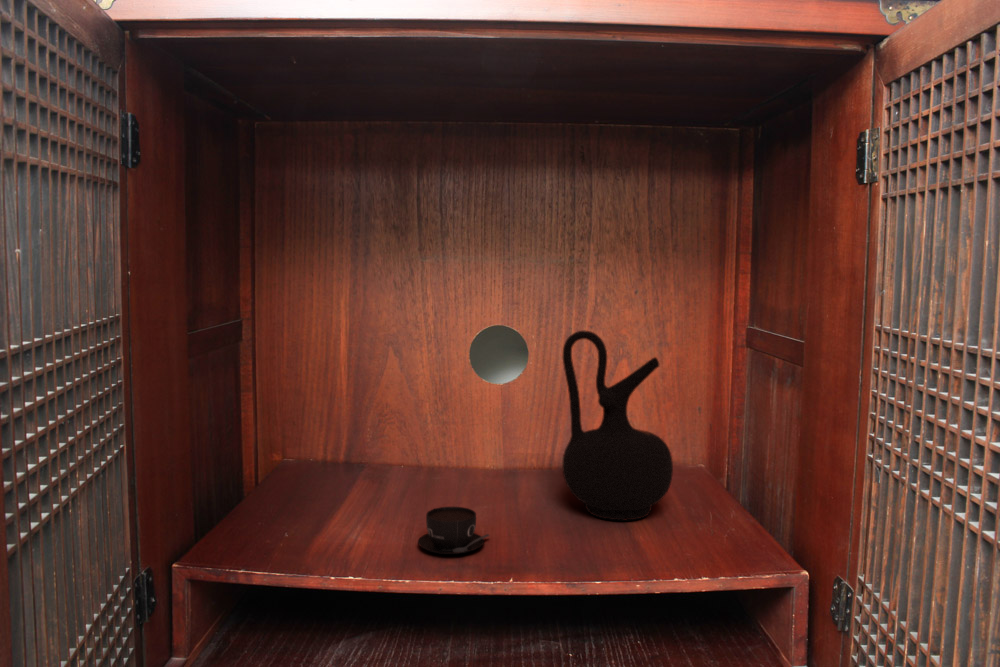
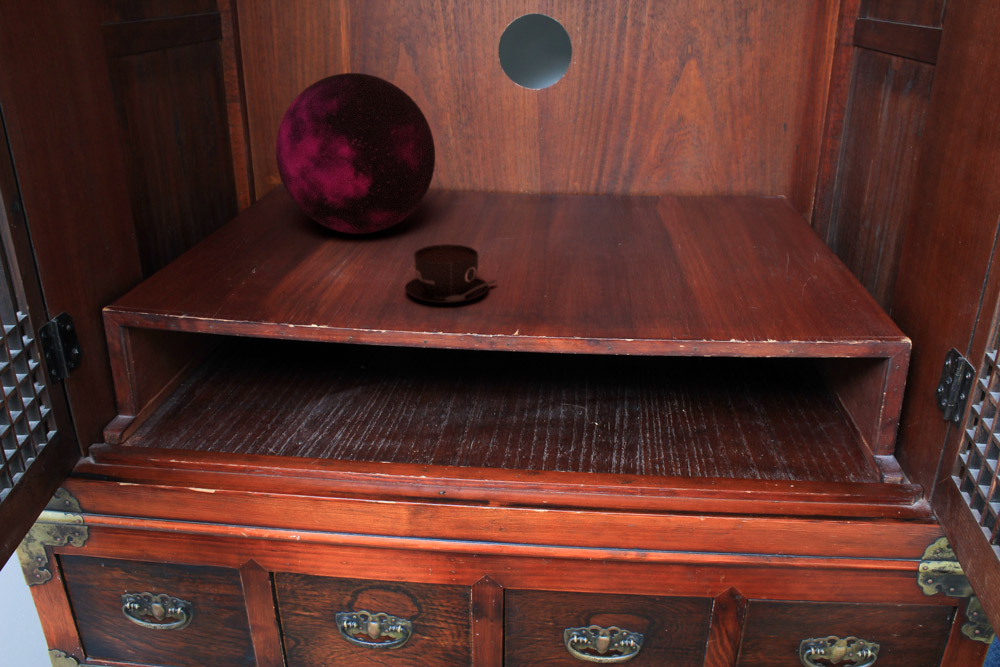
ceramic jug: present [562,331,673,520] -> none [600,9,744,268]
decorative orb: none [304,373,430,499] -> present [276,73,435,234]

